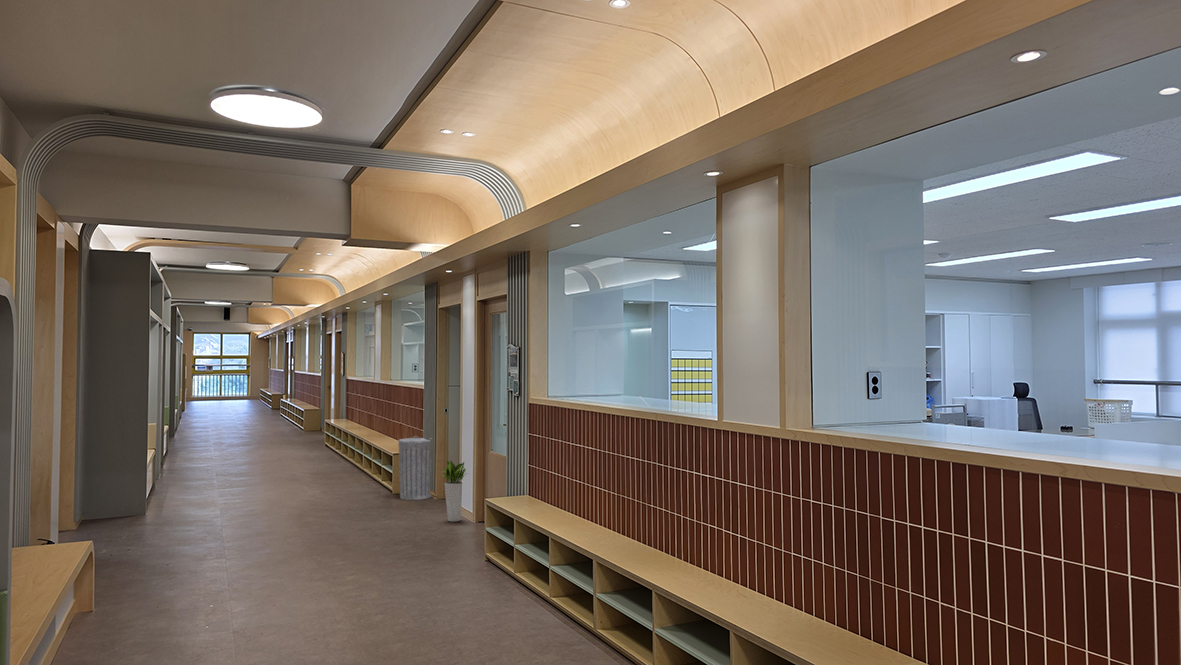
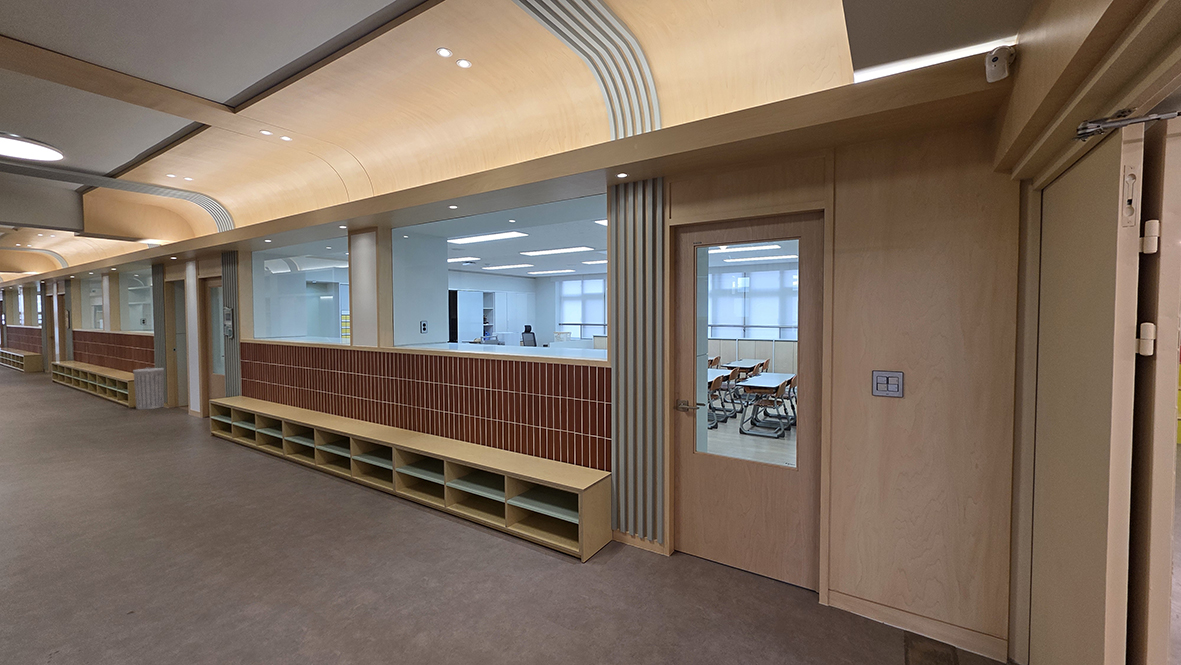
planter: present [443,461,466,521] -> none [172,380,196,418]

